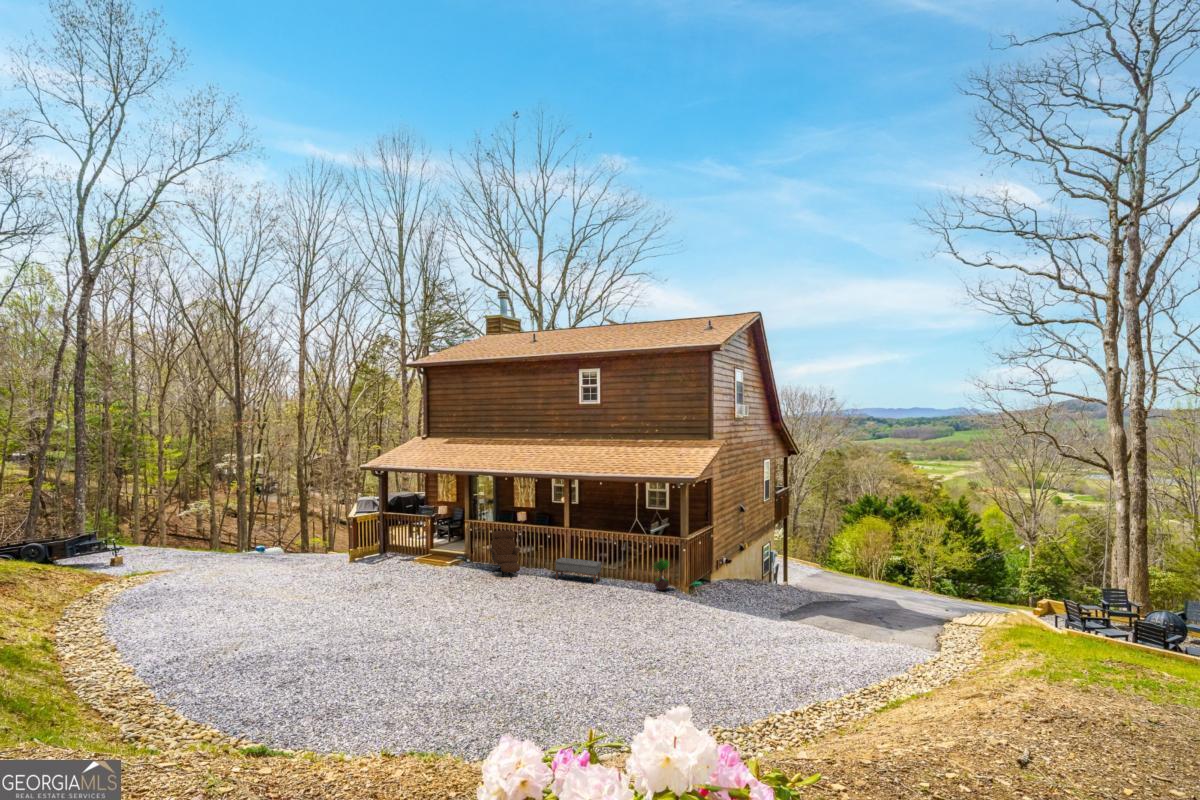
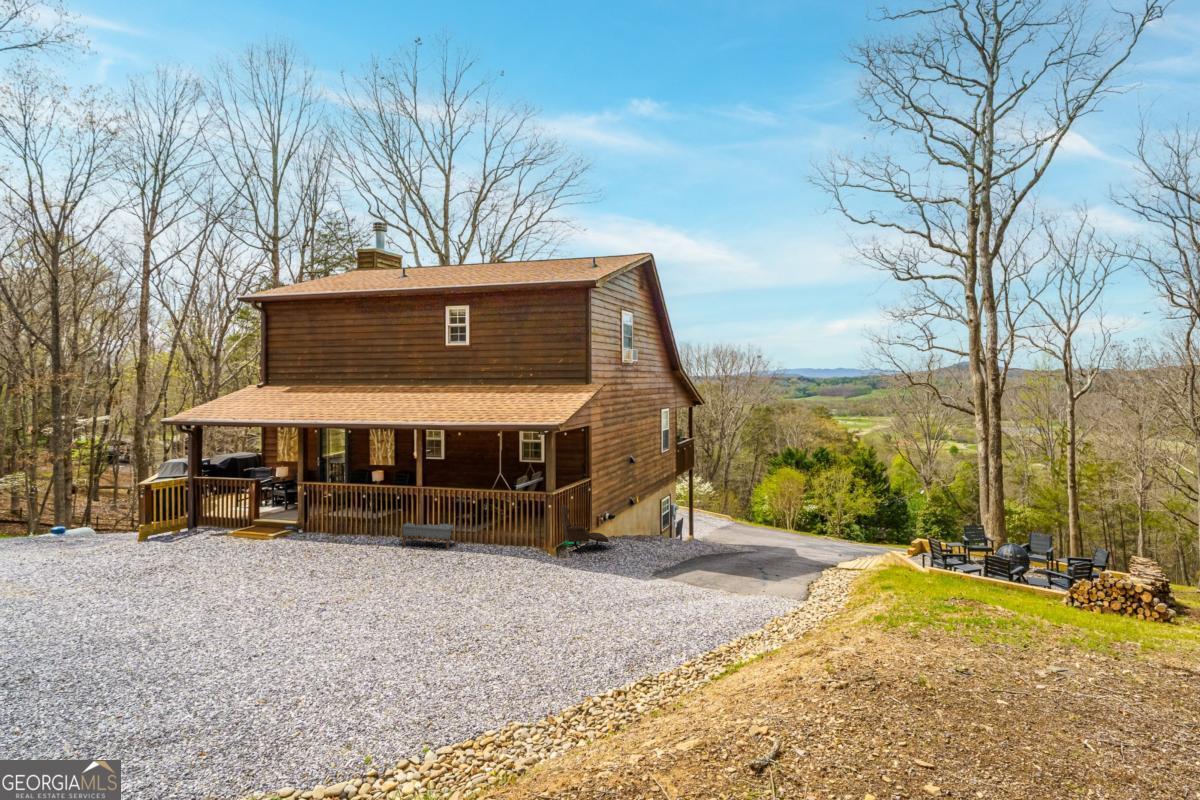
lounge chair: present [489,530,520,578] -> present [561,505,609,554]
potted tree: present [652,559,669,590] -> none [511,514,534,553]

